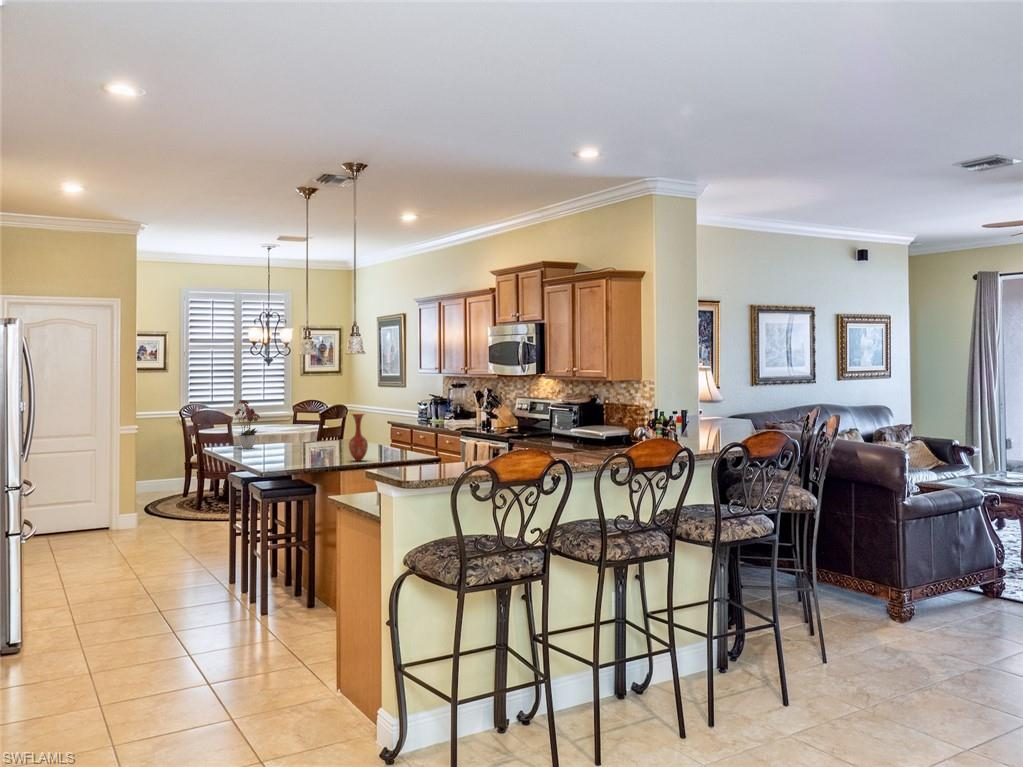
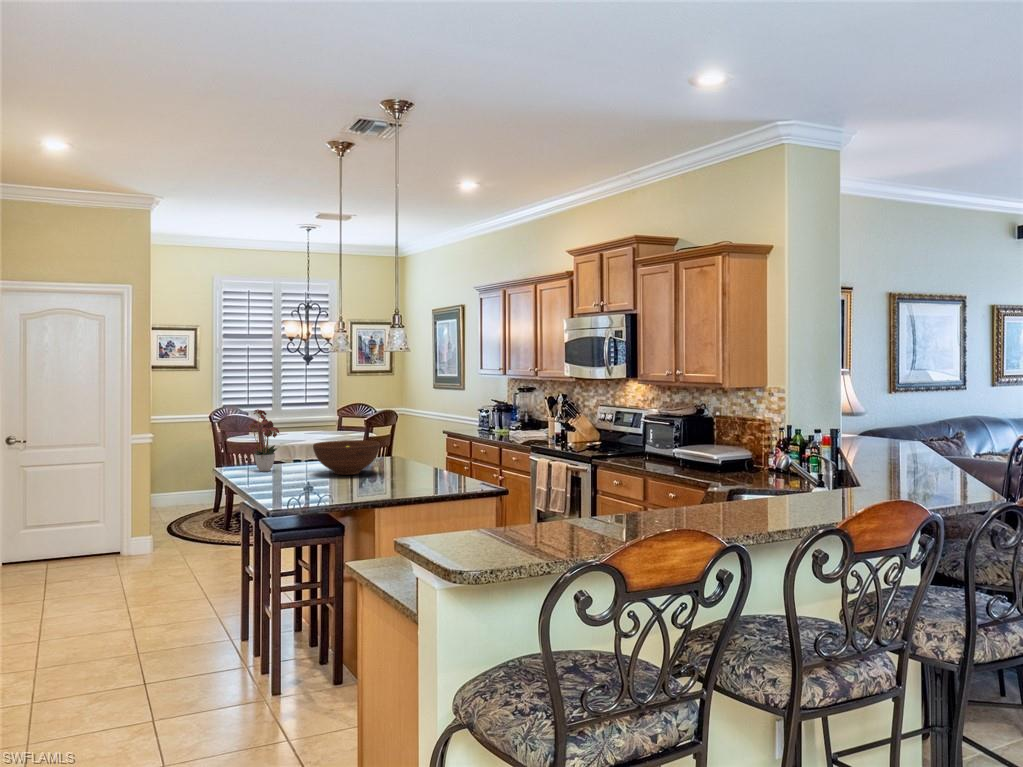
vase: present [349,414,368,461] -> none [387,432,412,495]
fruit bowl: none [287,424,341,450] -> present [313,440,380,475]

